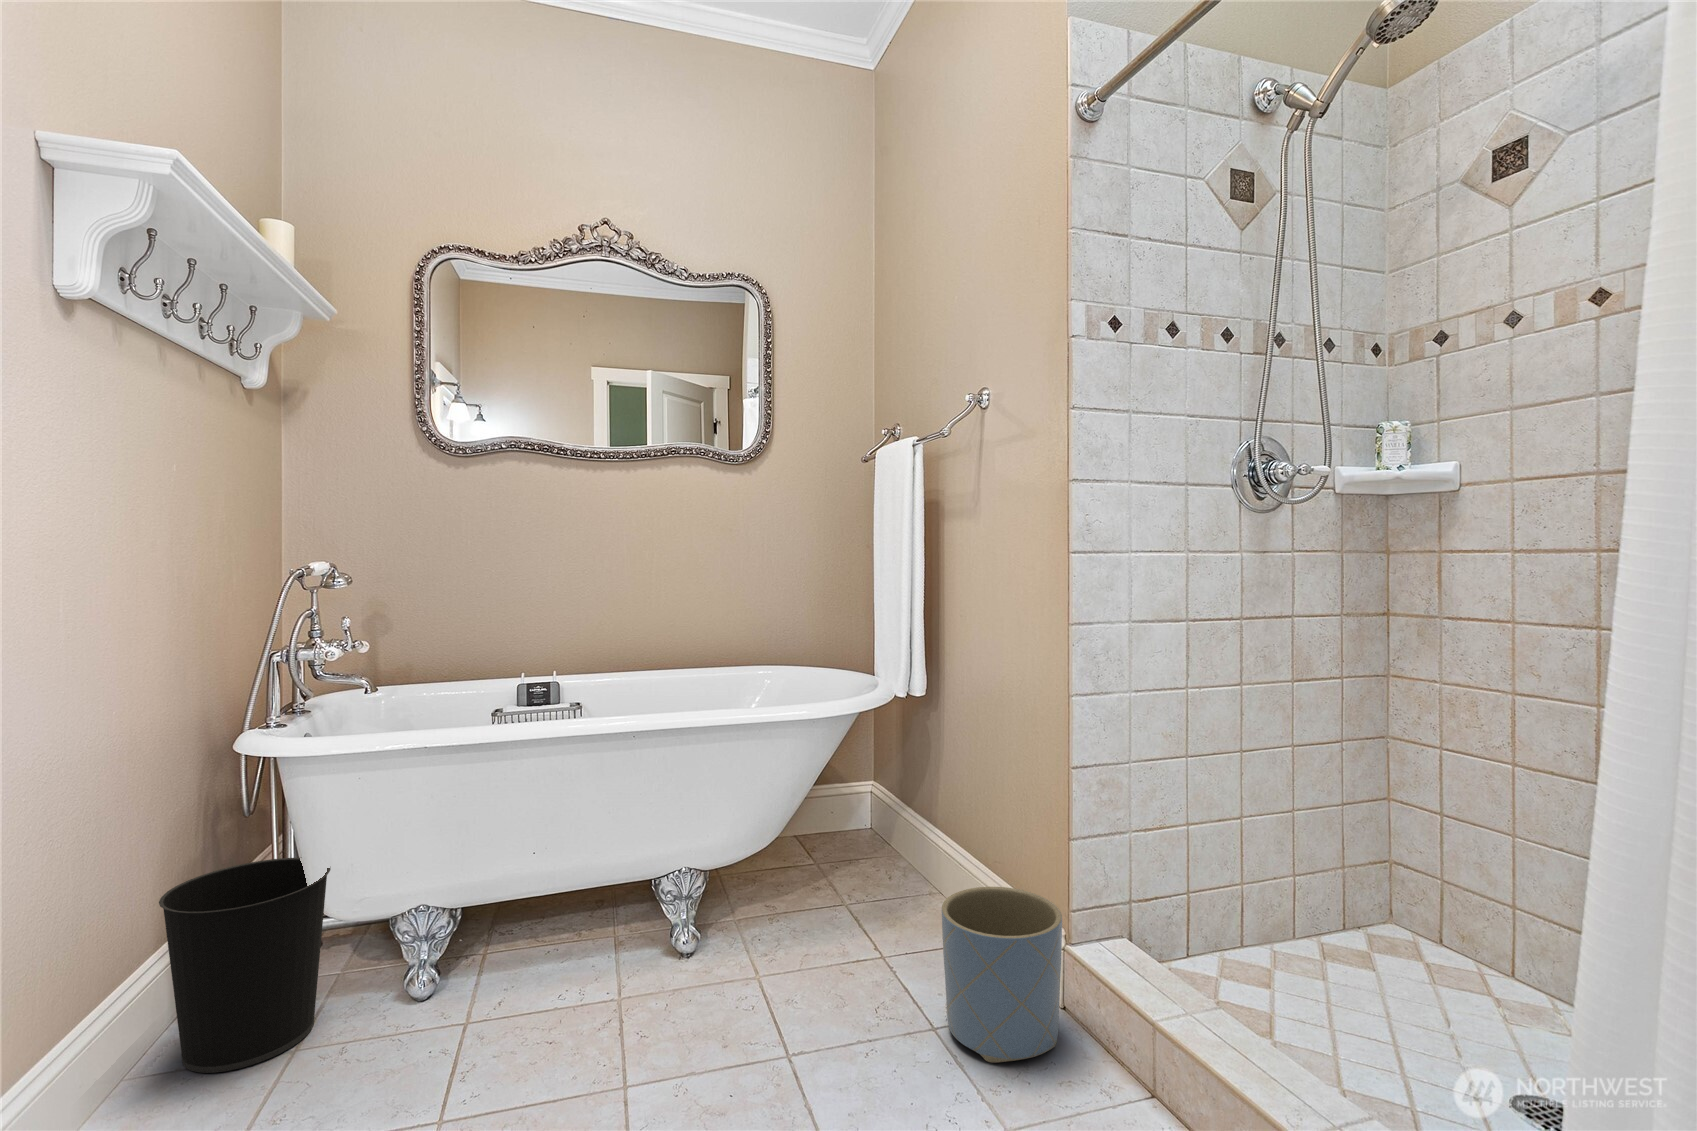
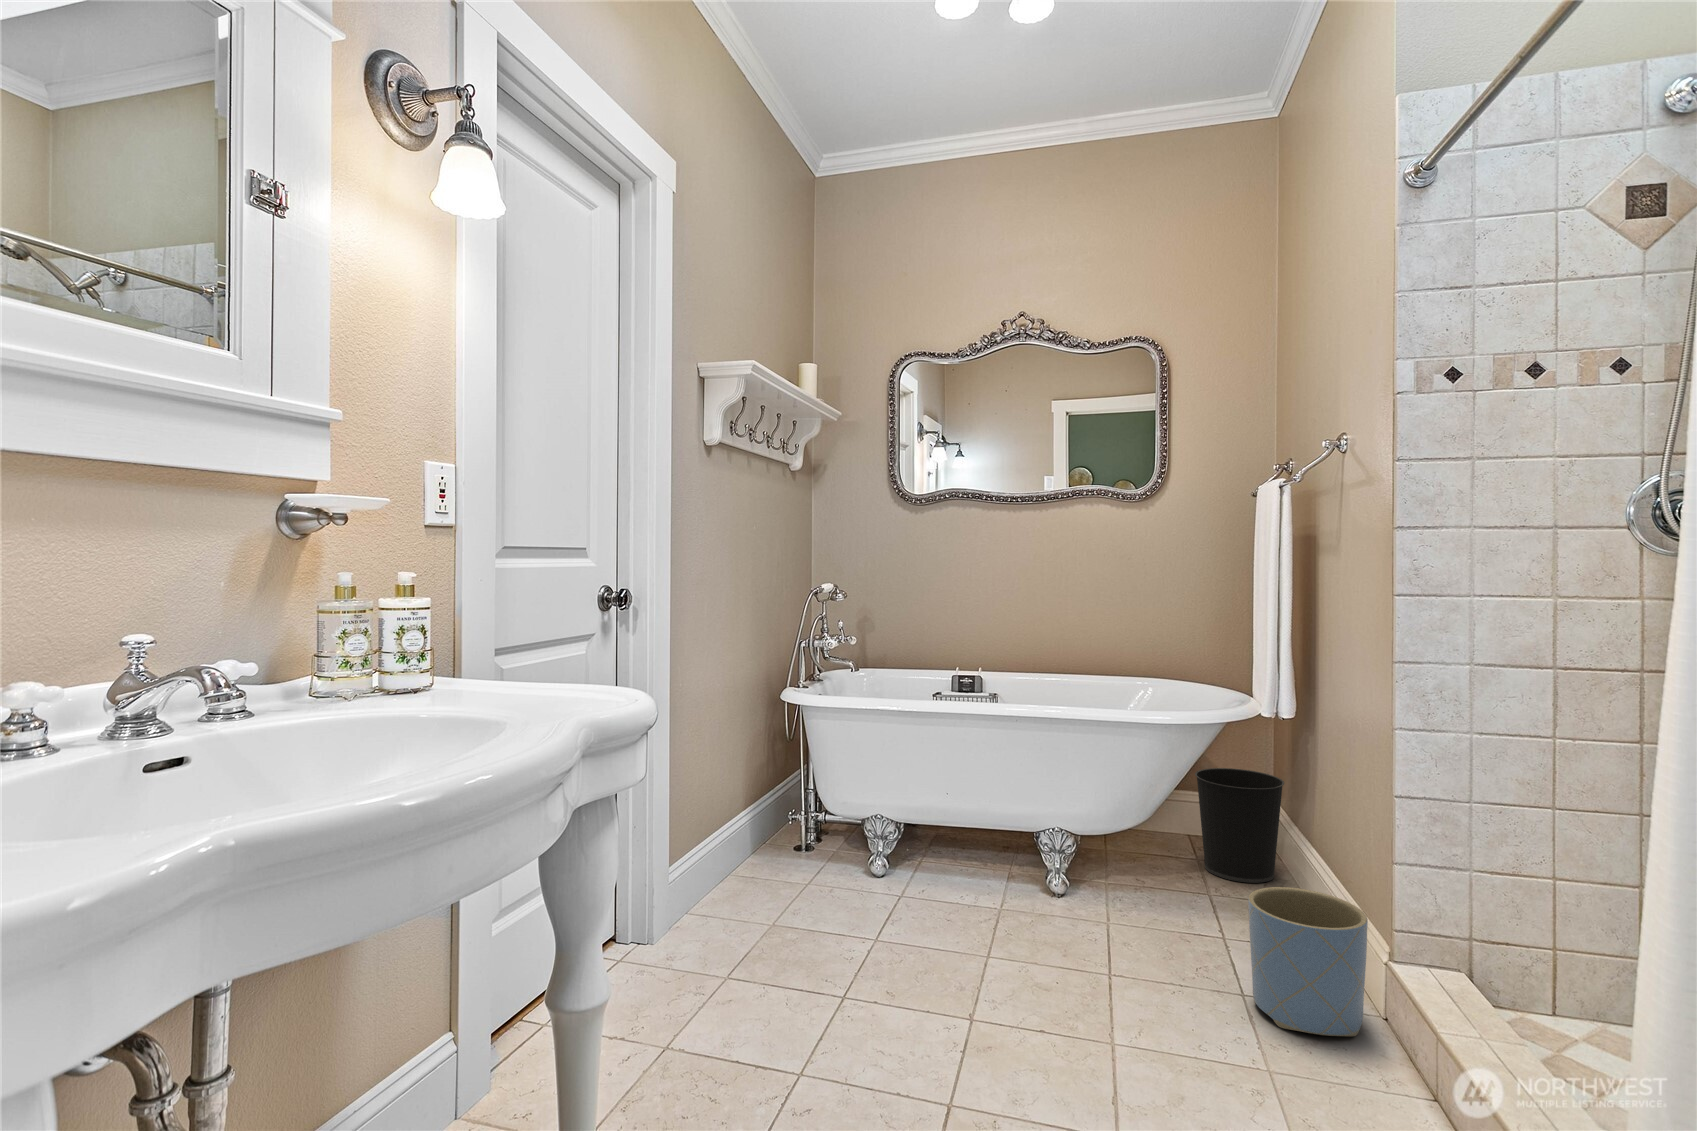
wastebasket: present [159,858,331,1073] -> present [1195,768,1284,883]

